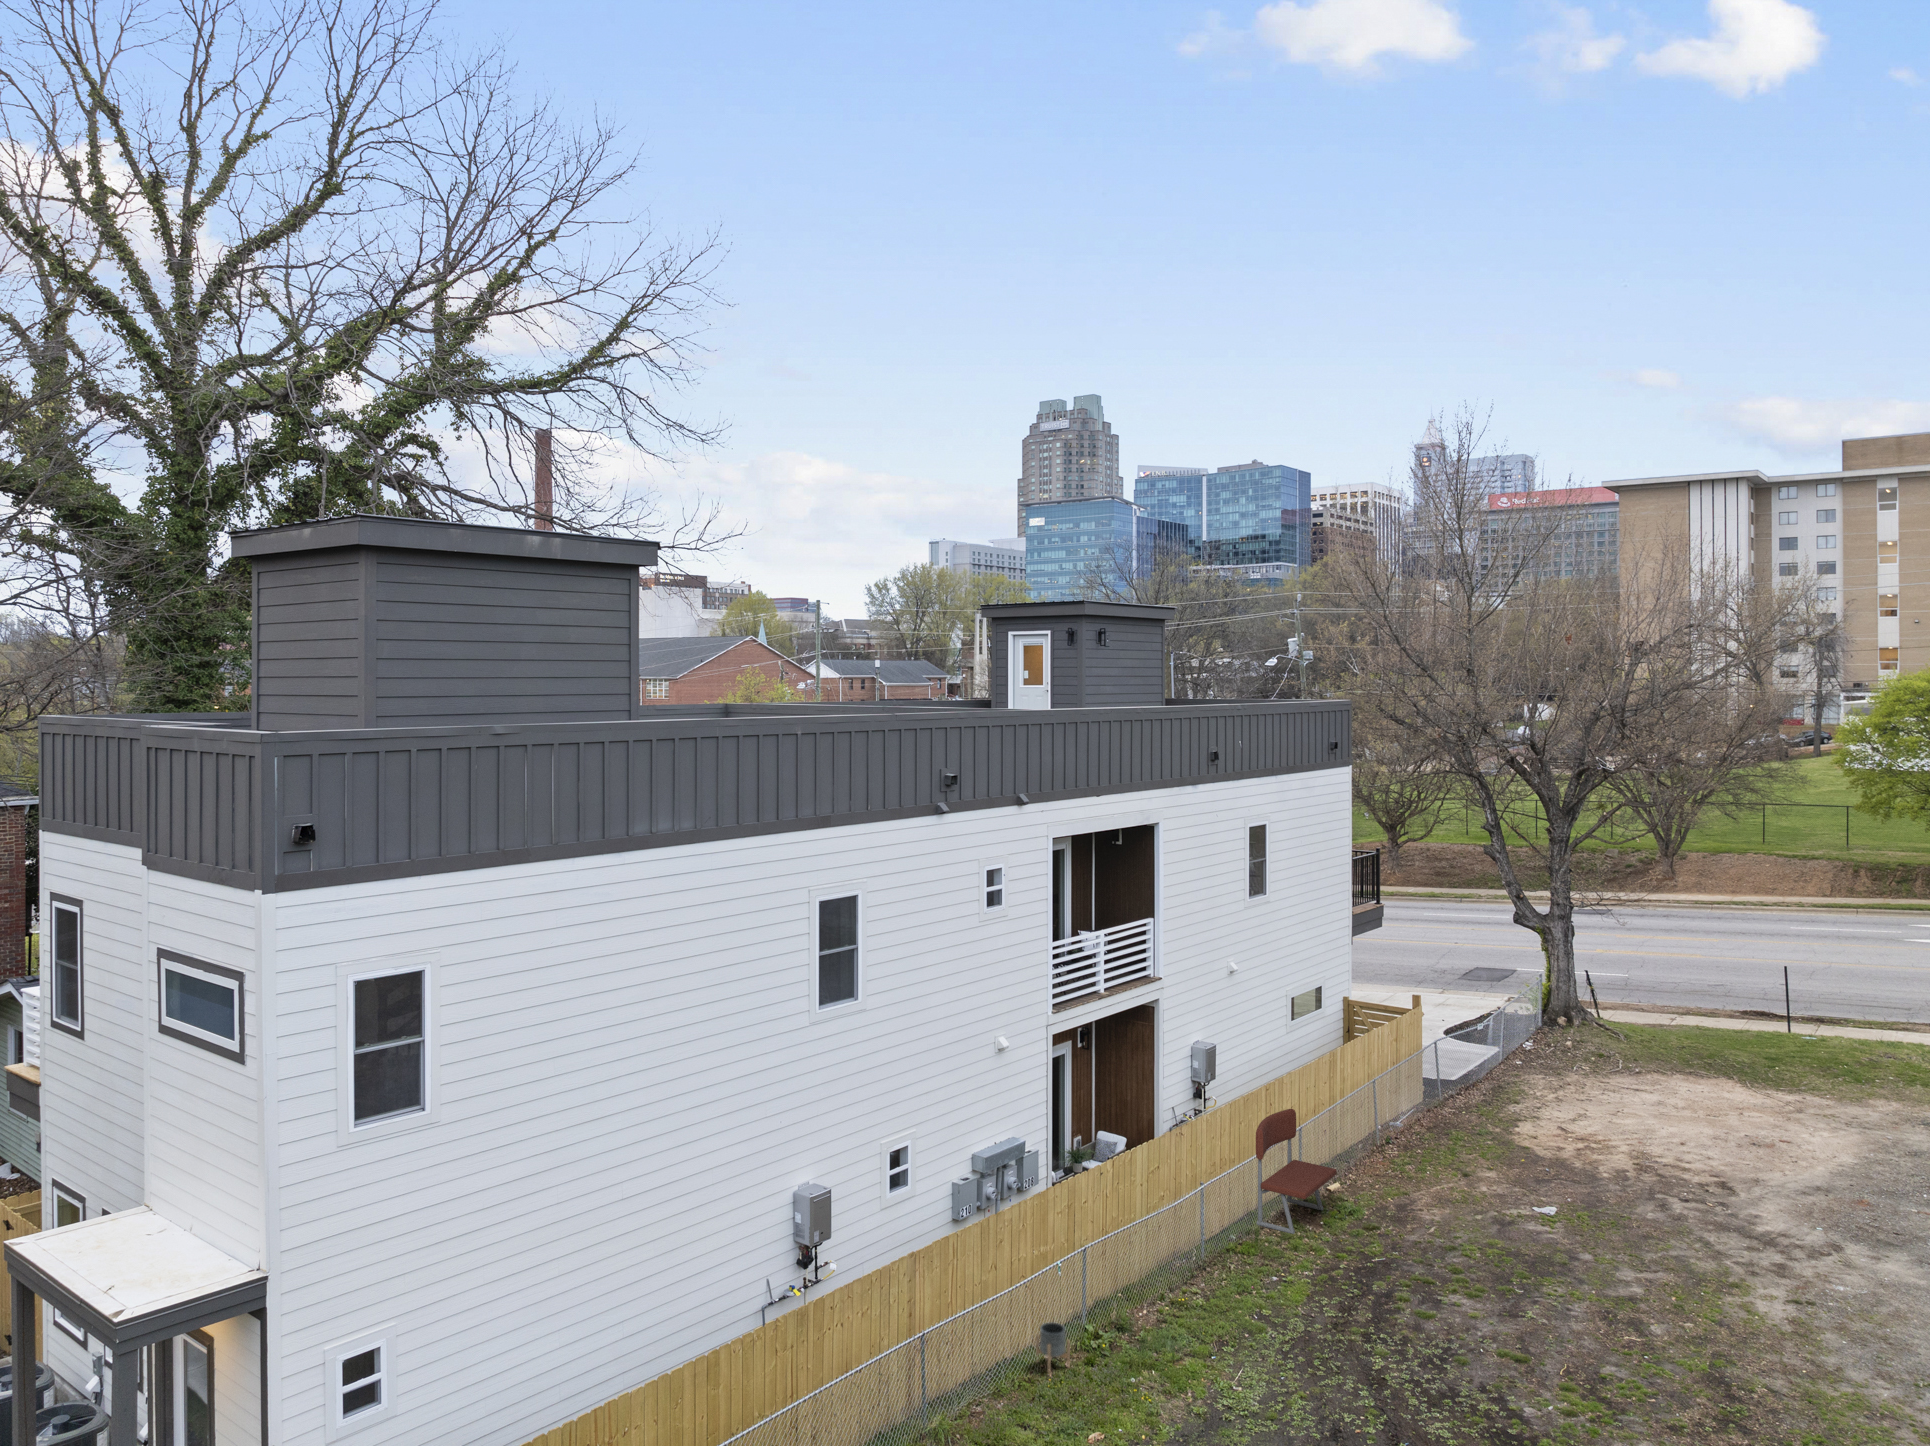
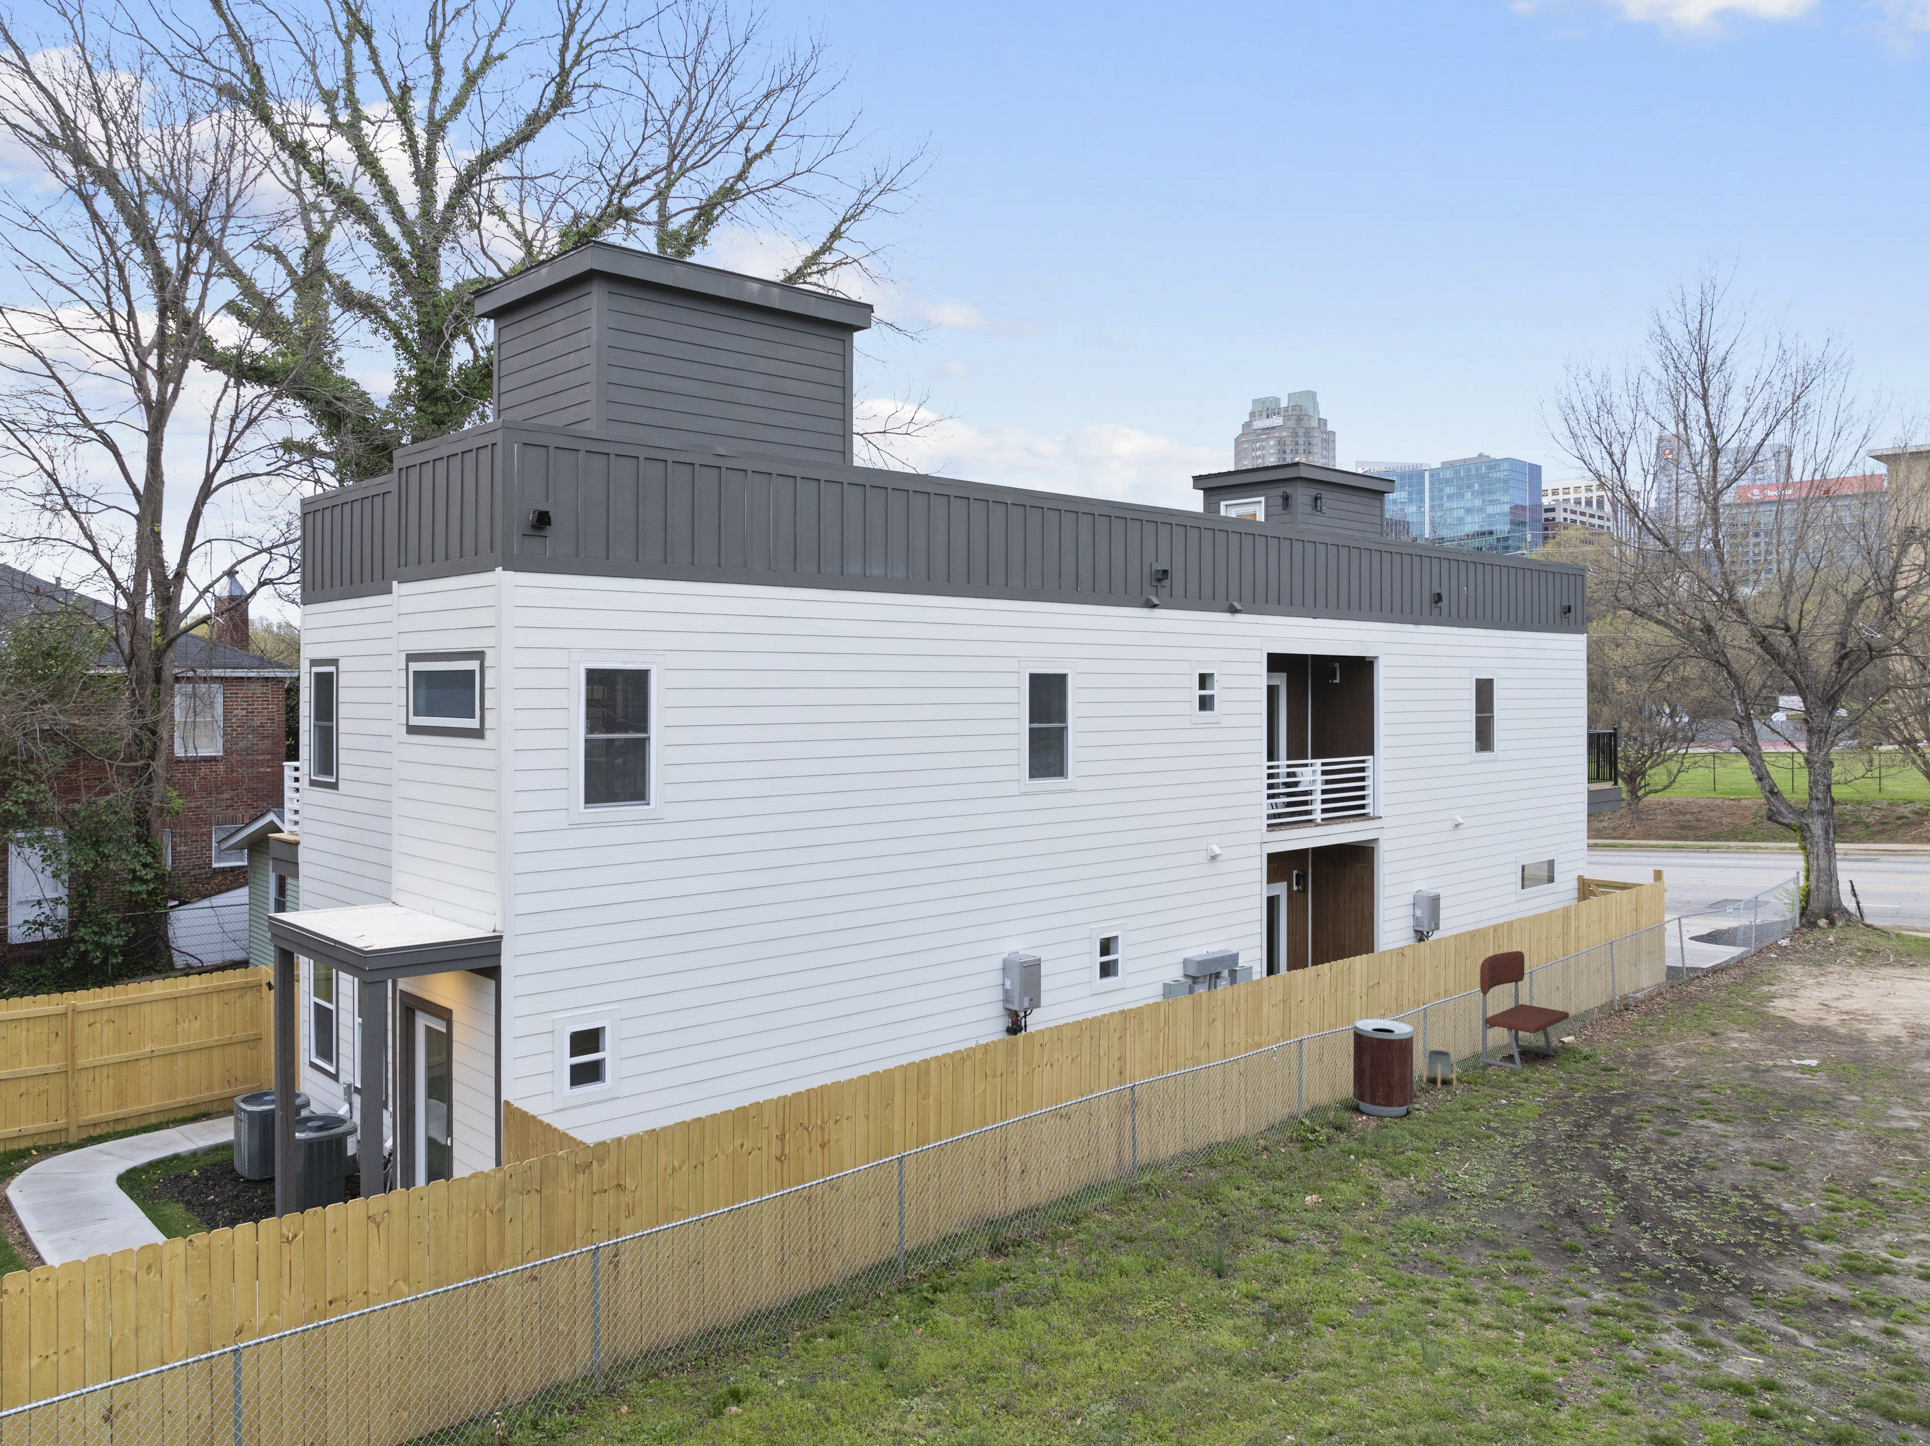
trash can: none [1137,1211,1193,1313] -> present [1353,1019,1413,1117]
planter: present [1036,1322,1070,1372] -> present [1423,1050,1456,1087]

